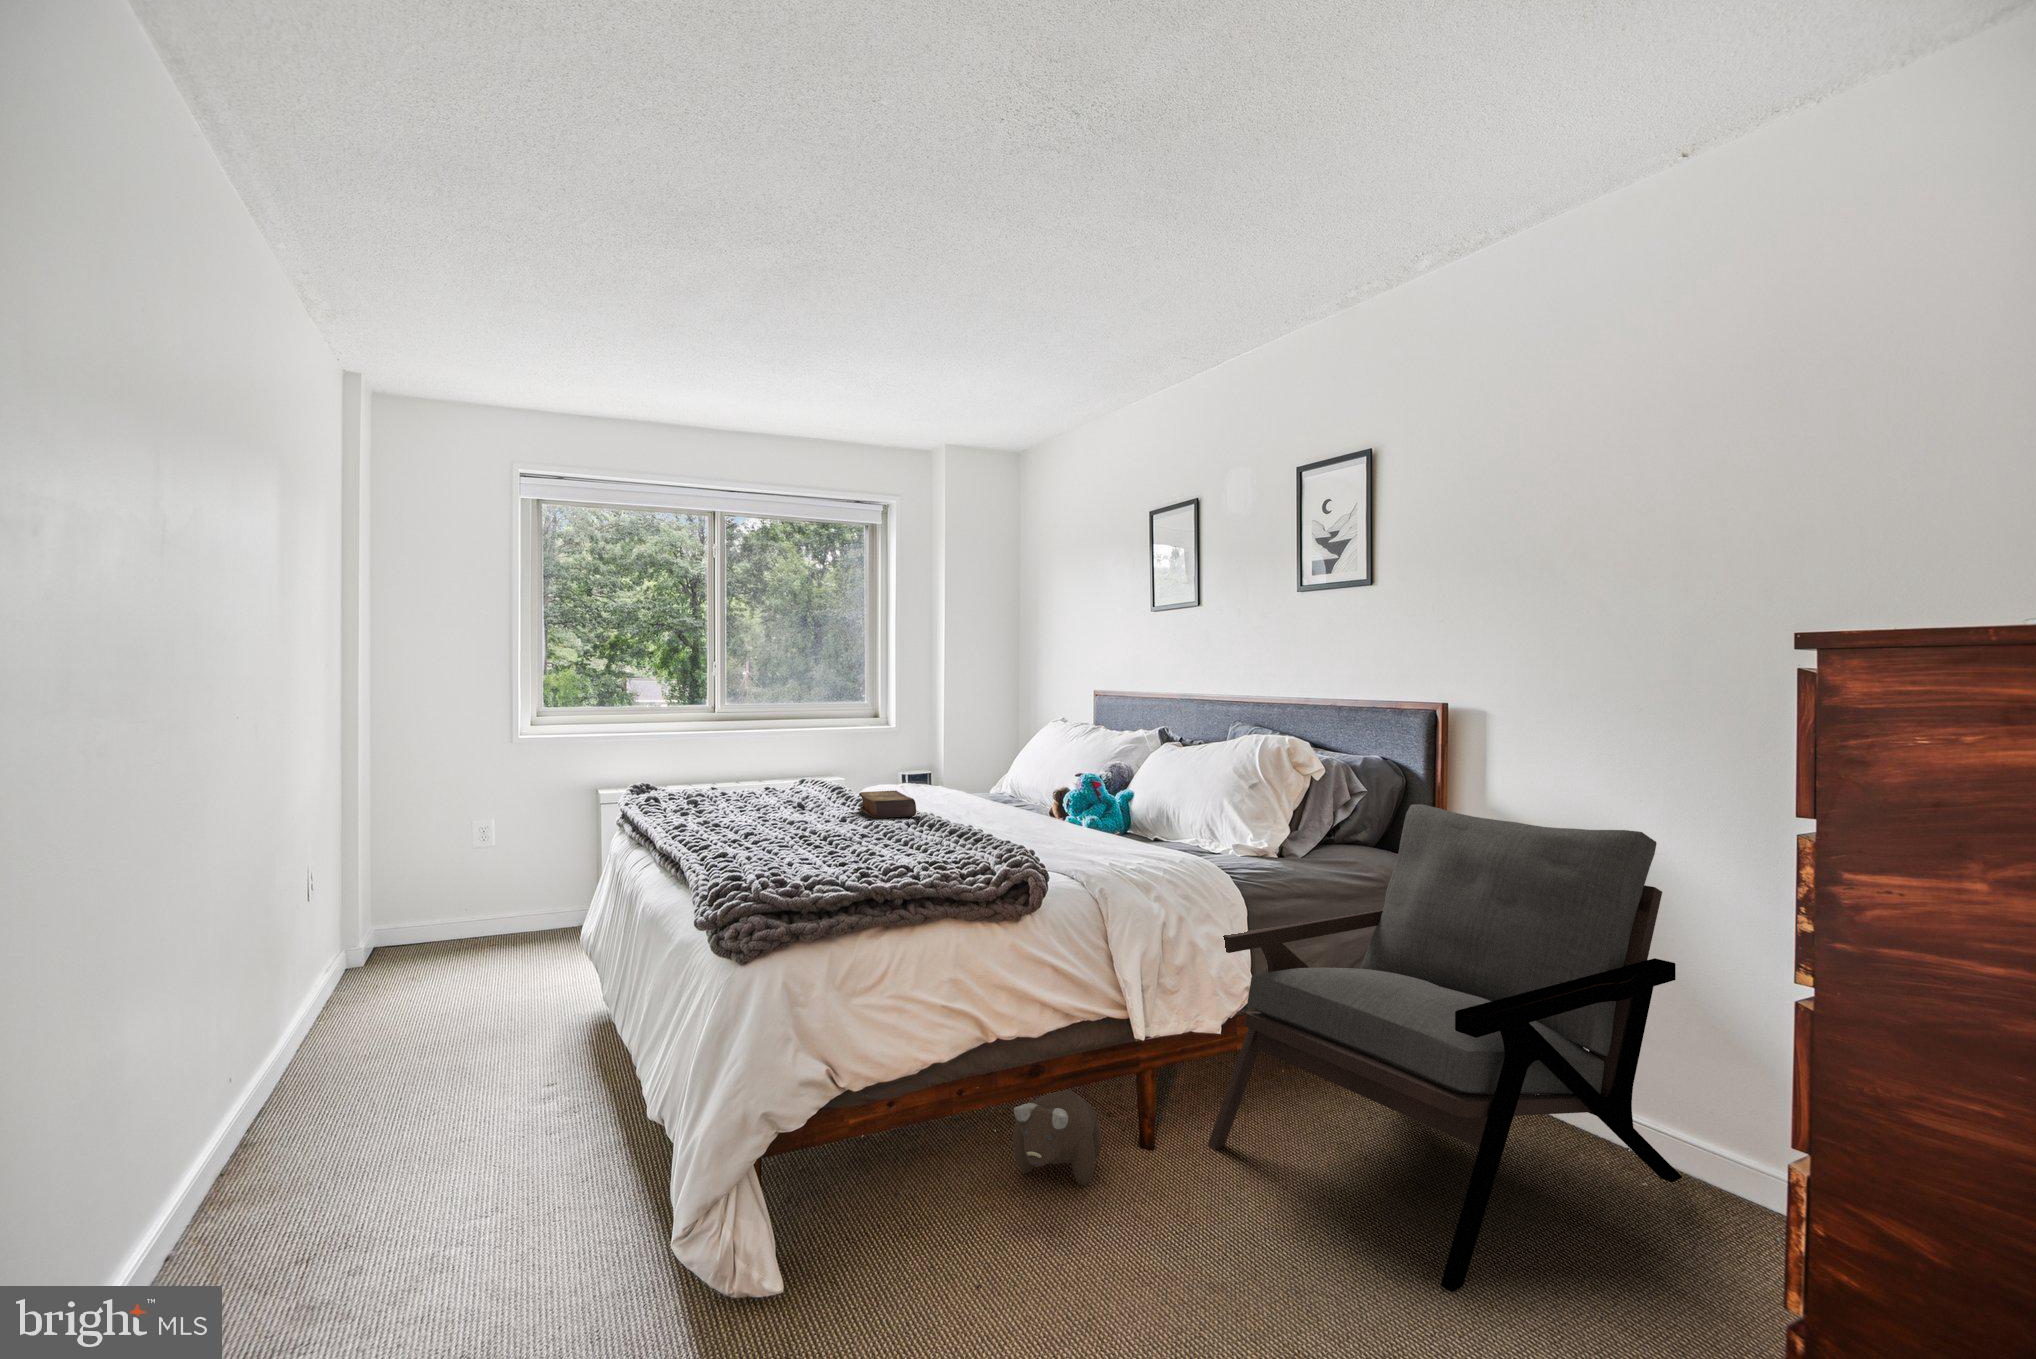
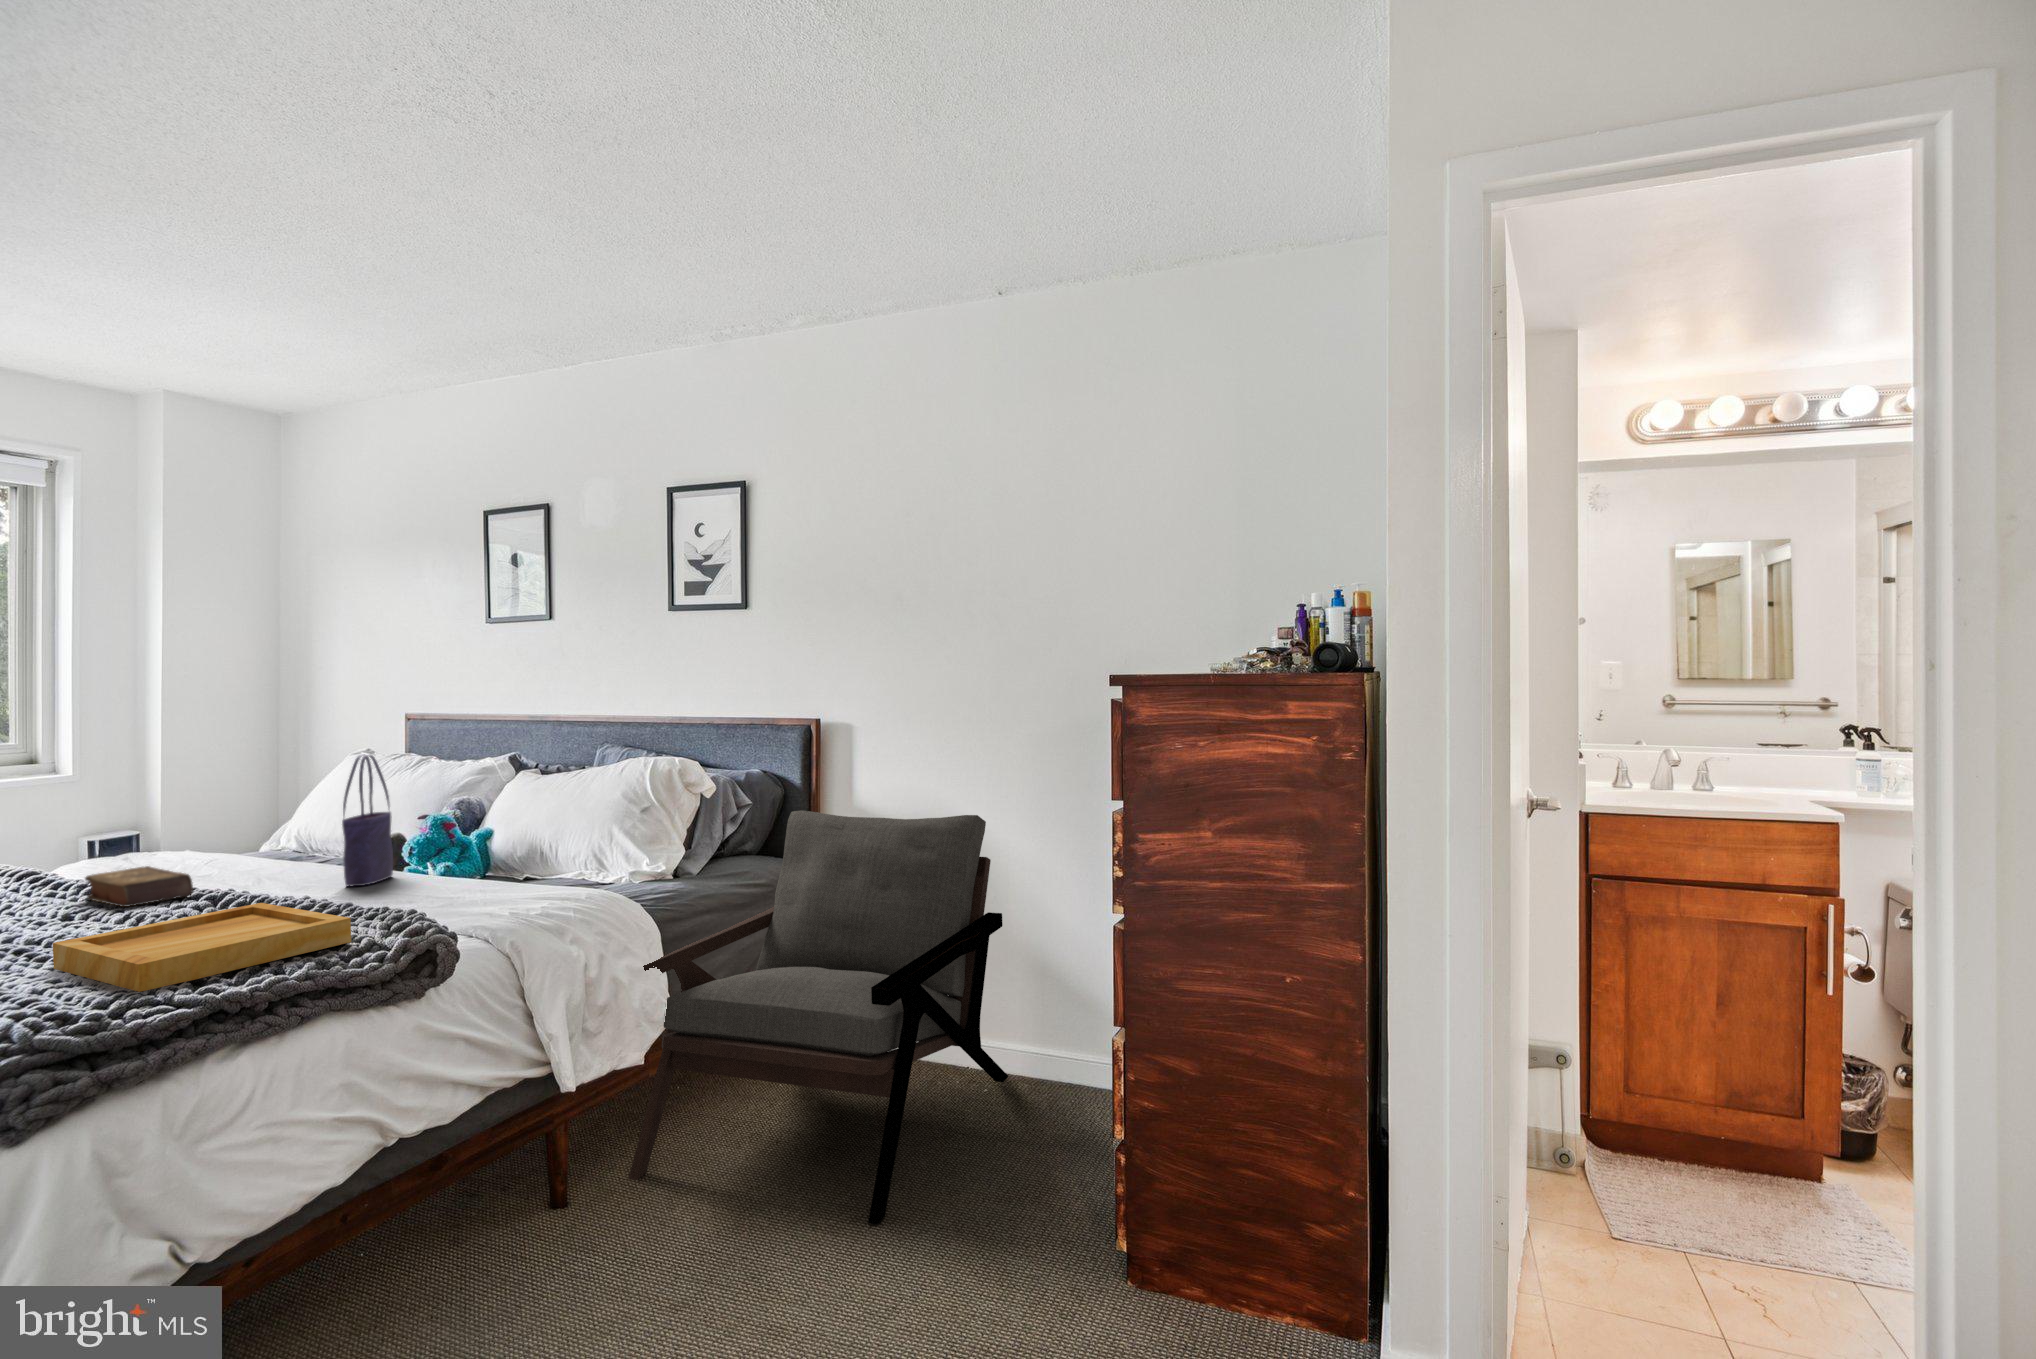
tote bag: none [1010,714,1048,825] -> present [342,754,393,886]
tray: none [806,824,978,875] -> present [53,903,351,992]
plush toy: present [1013,1089,1101,1185] -> none [413,1169,519,1278]

